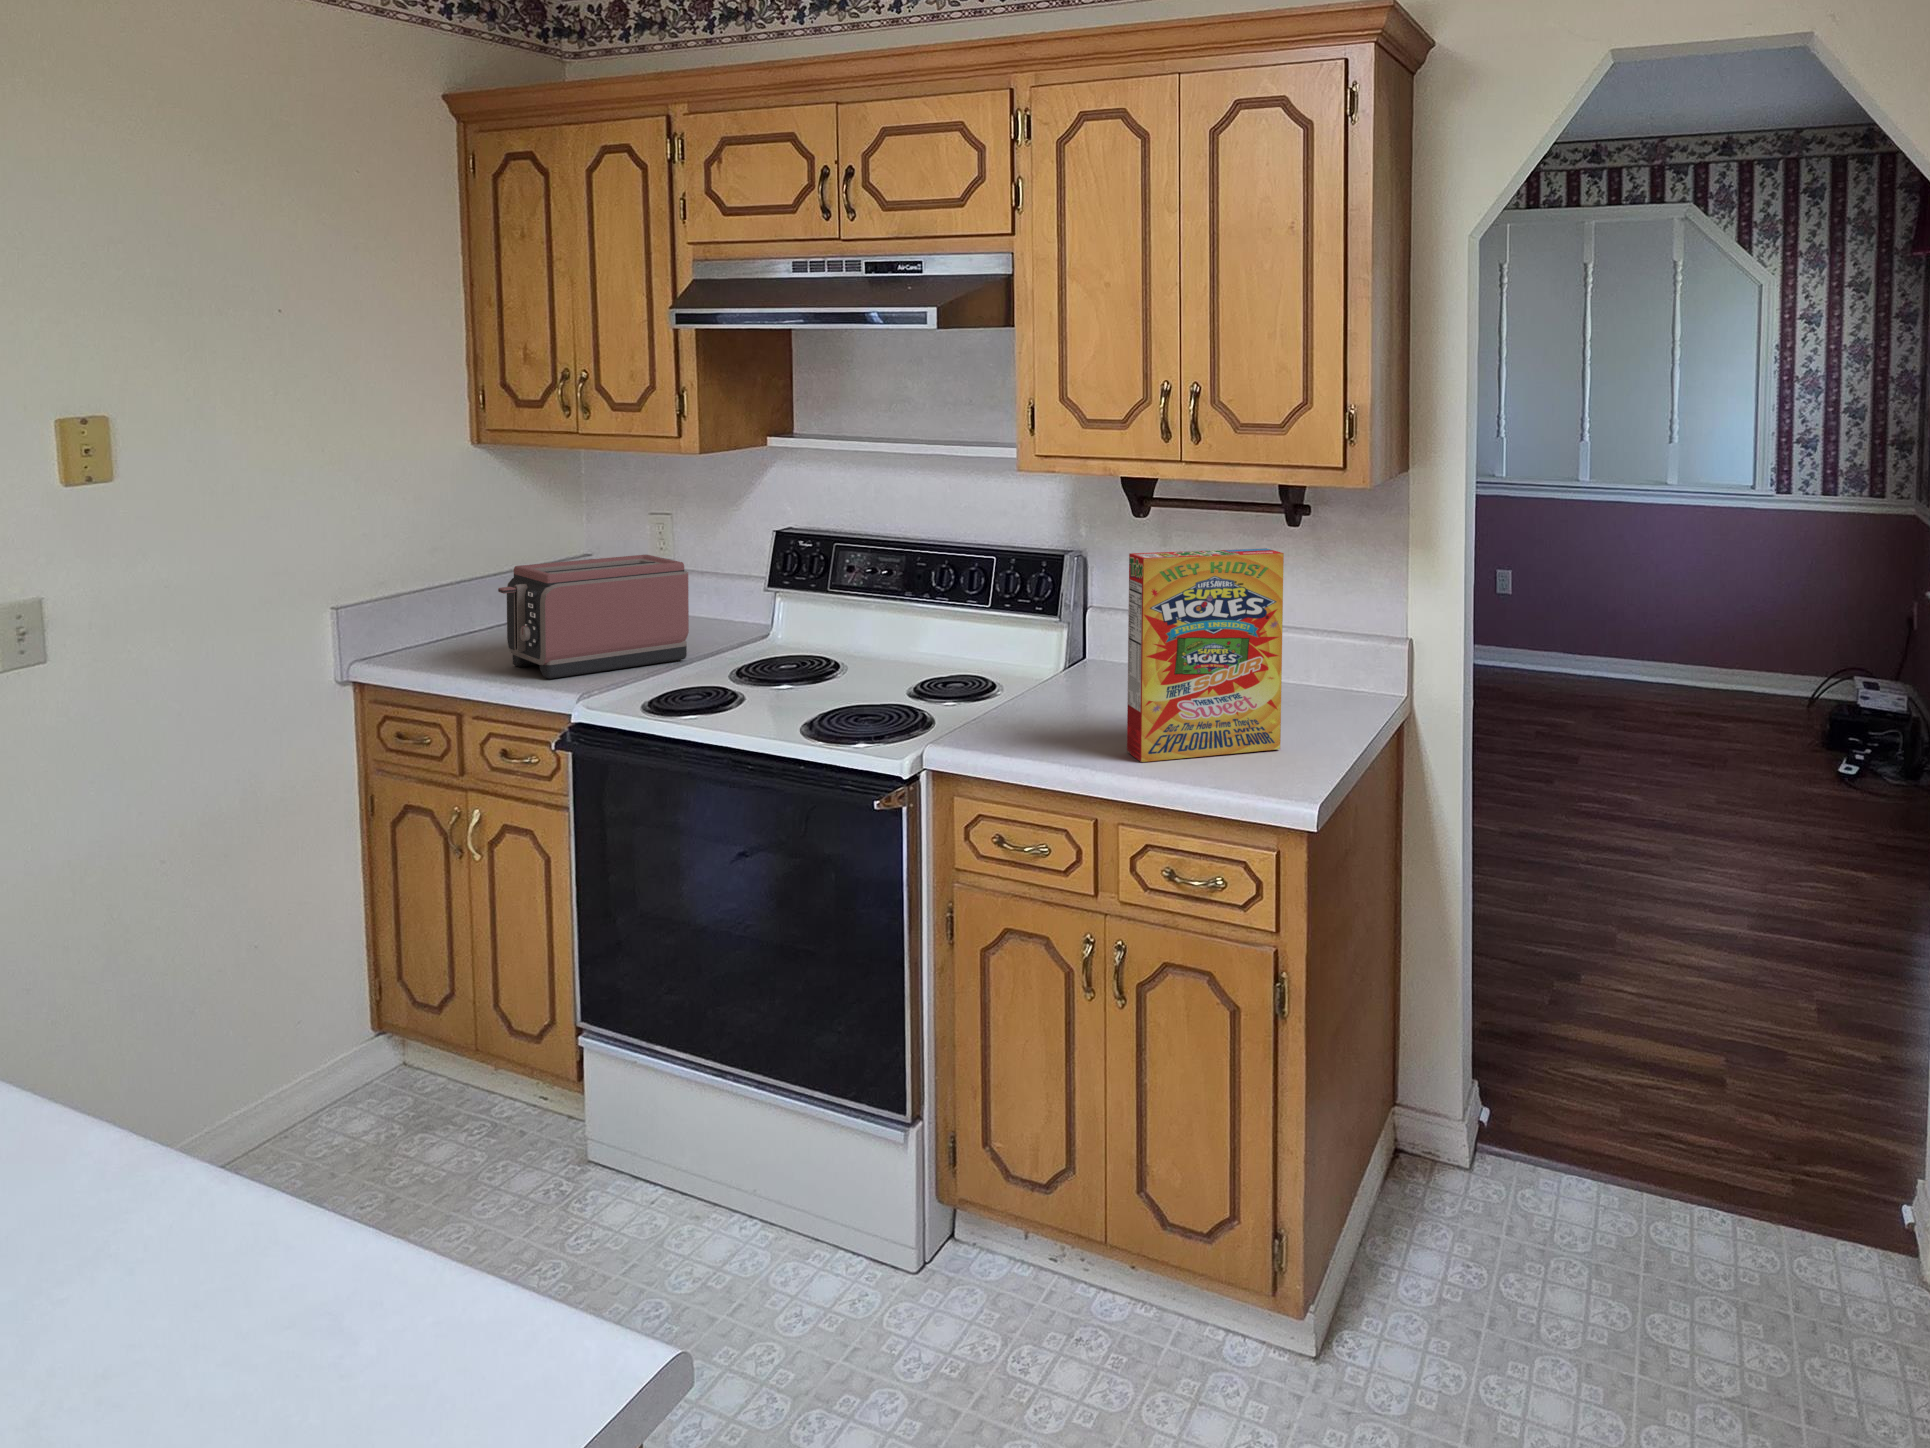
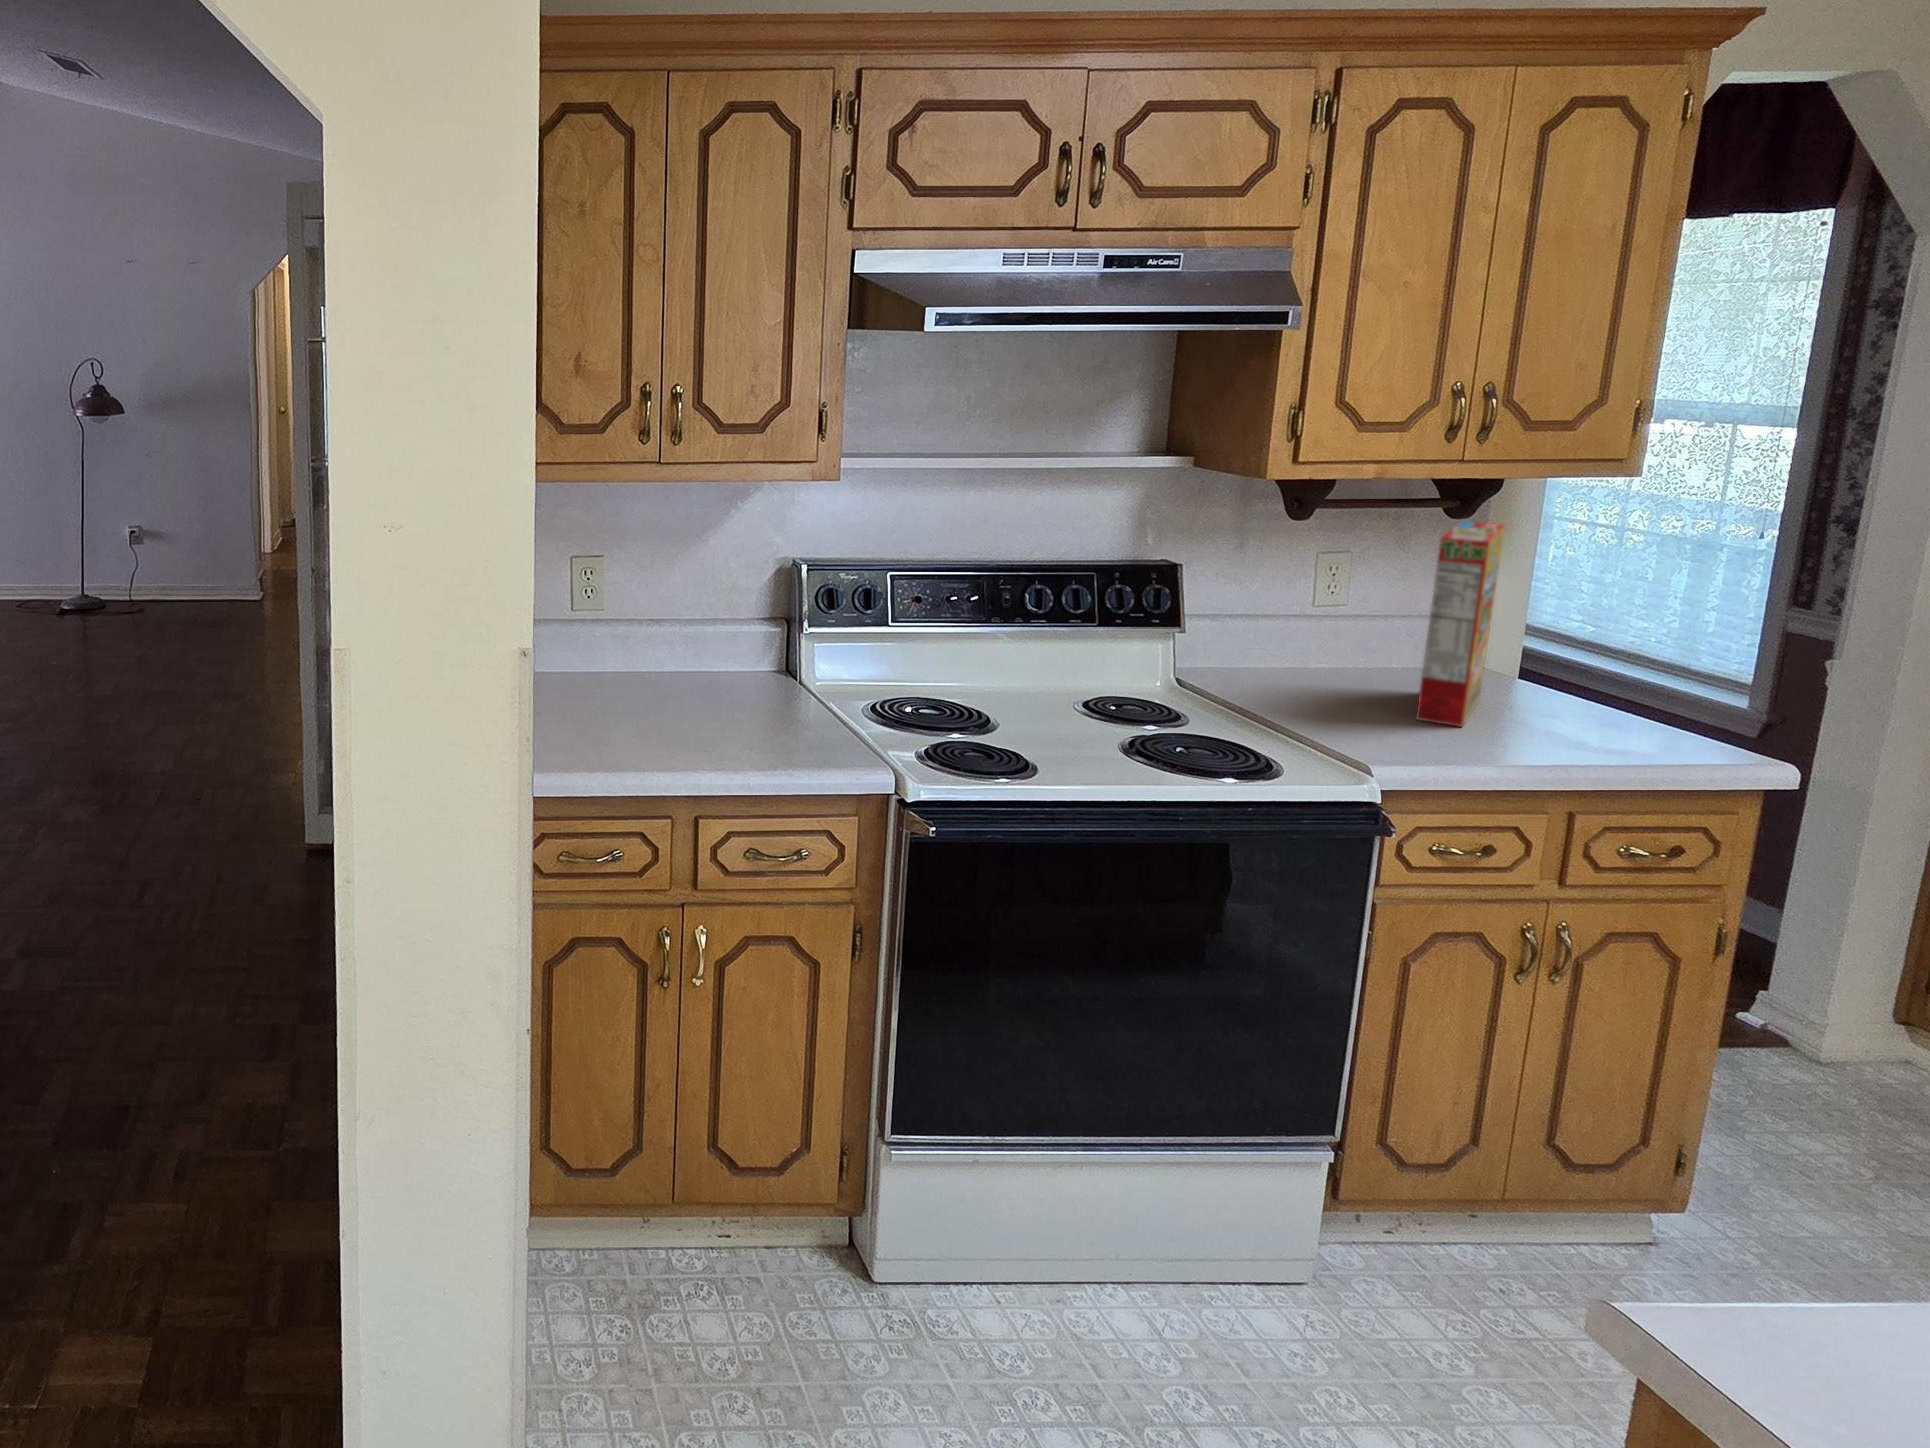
toaster: present [498,555,689,679] -> none [590,581,724,734]

